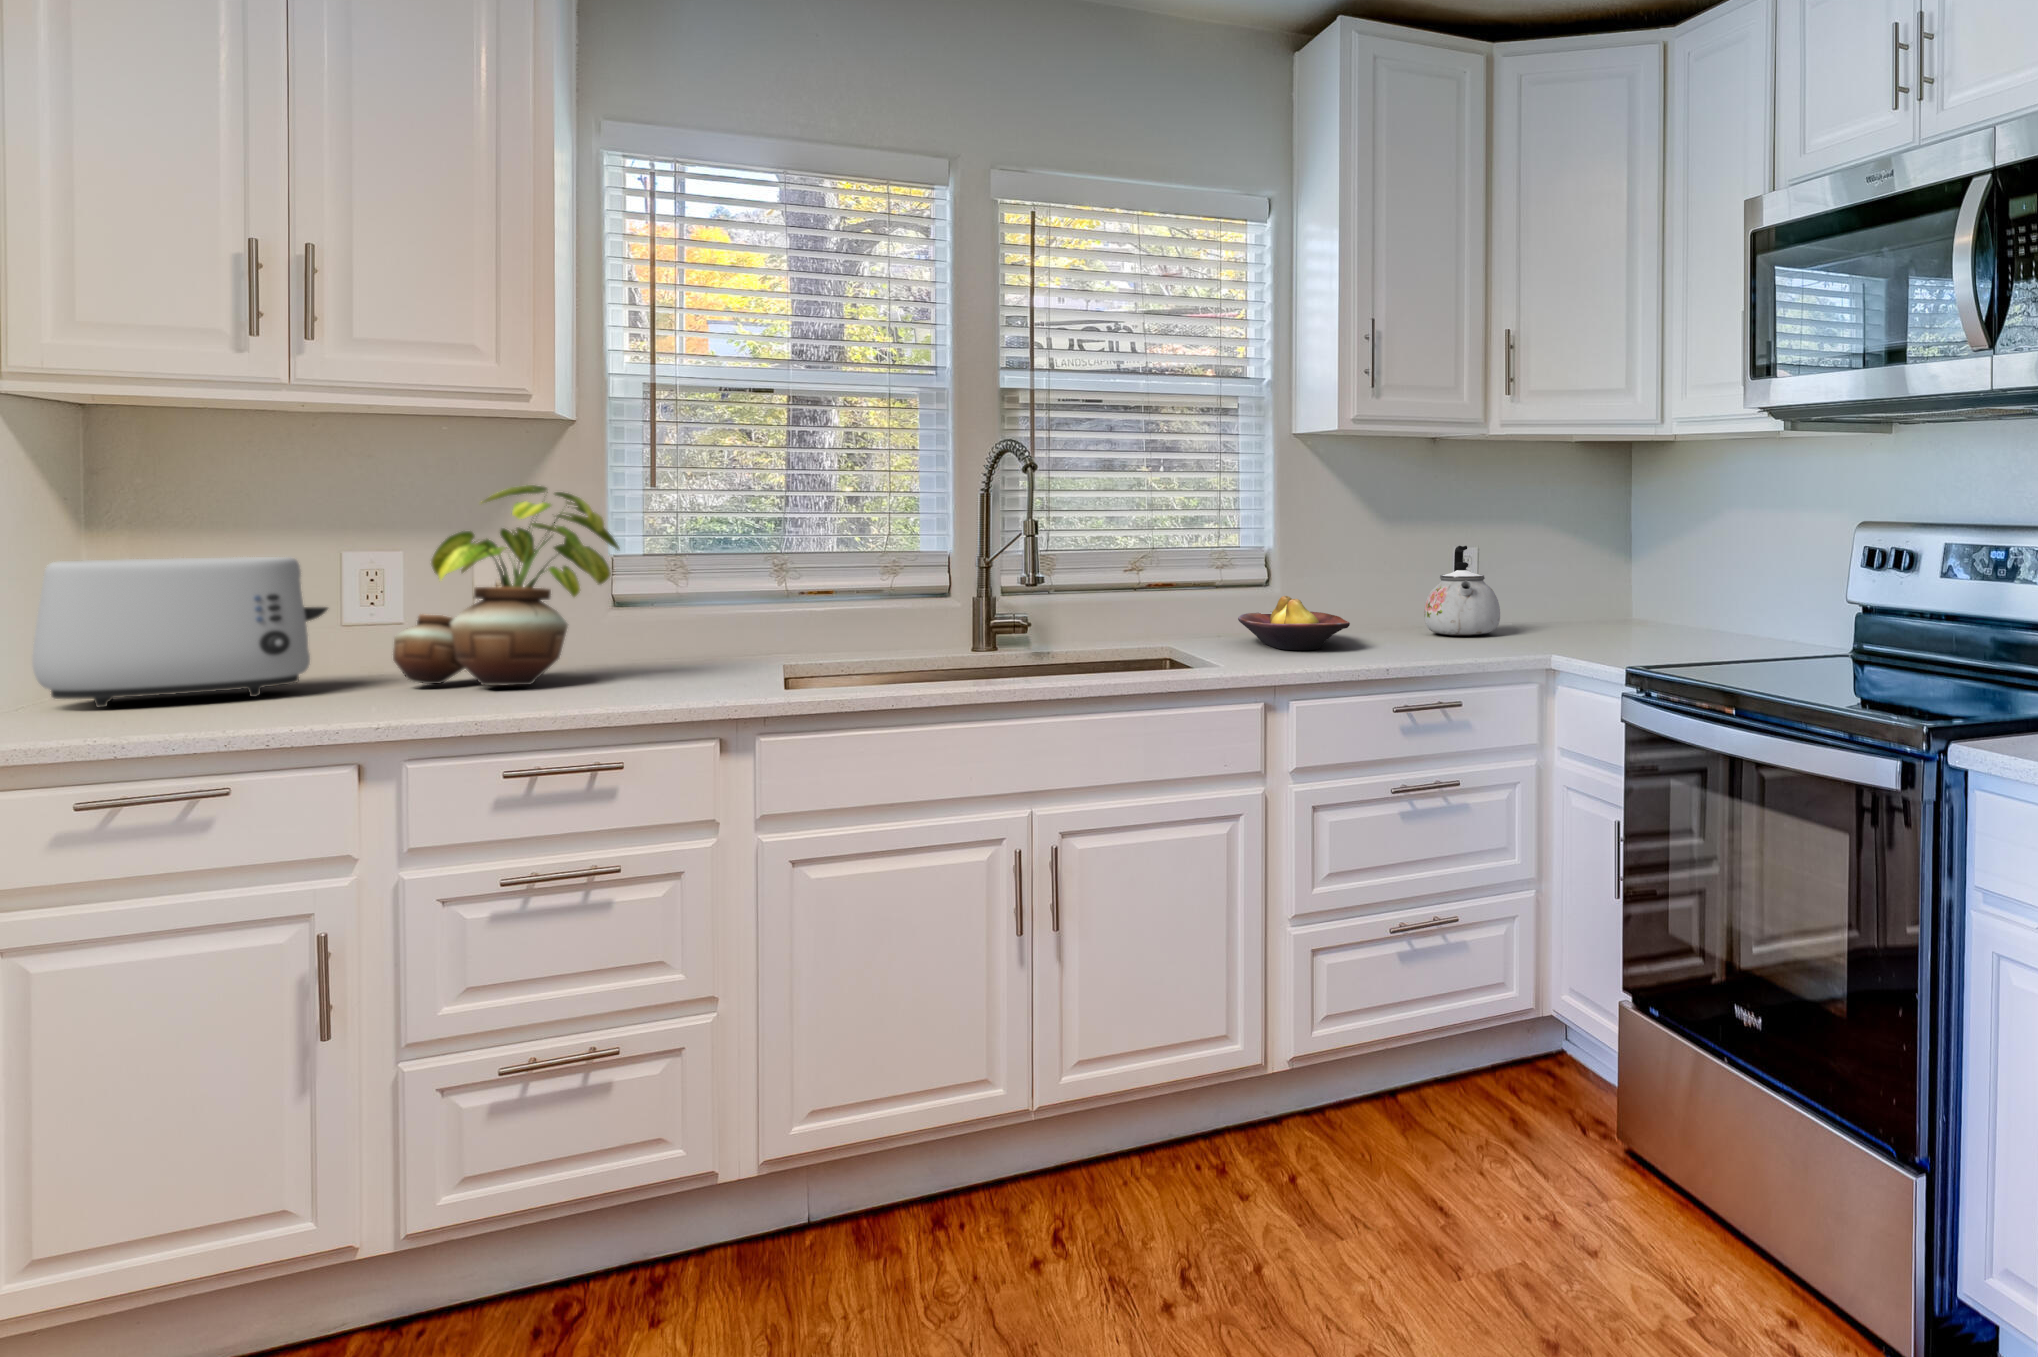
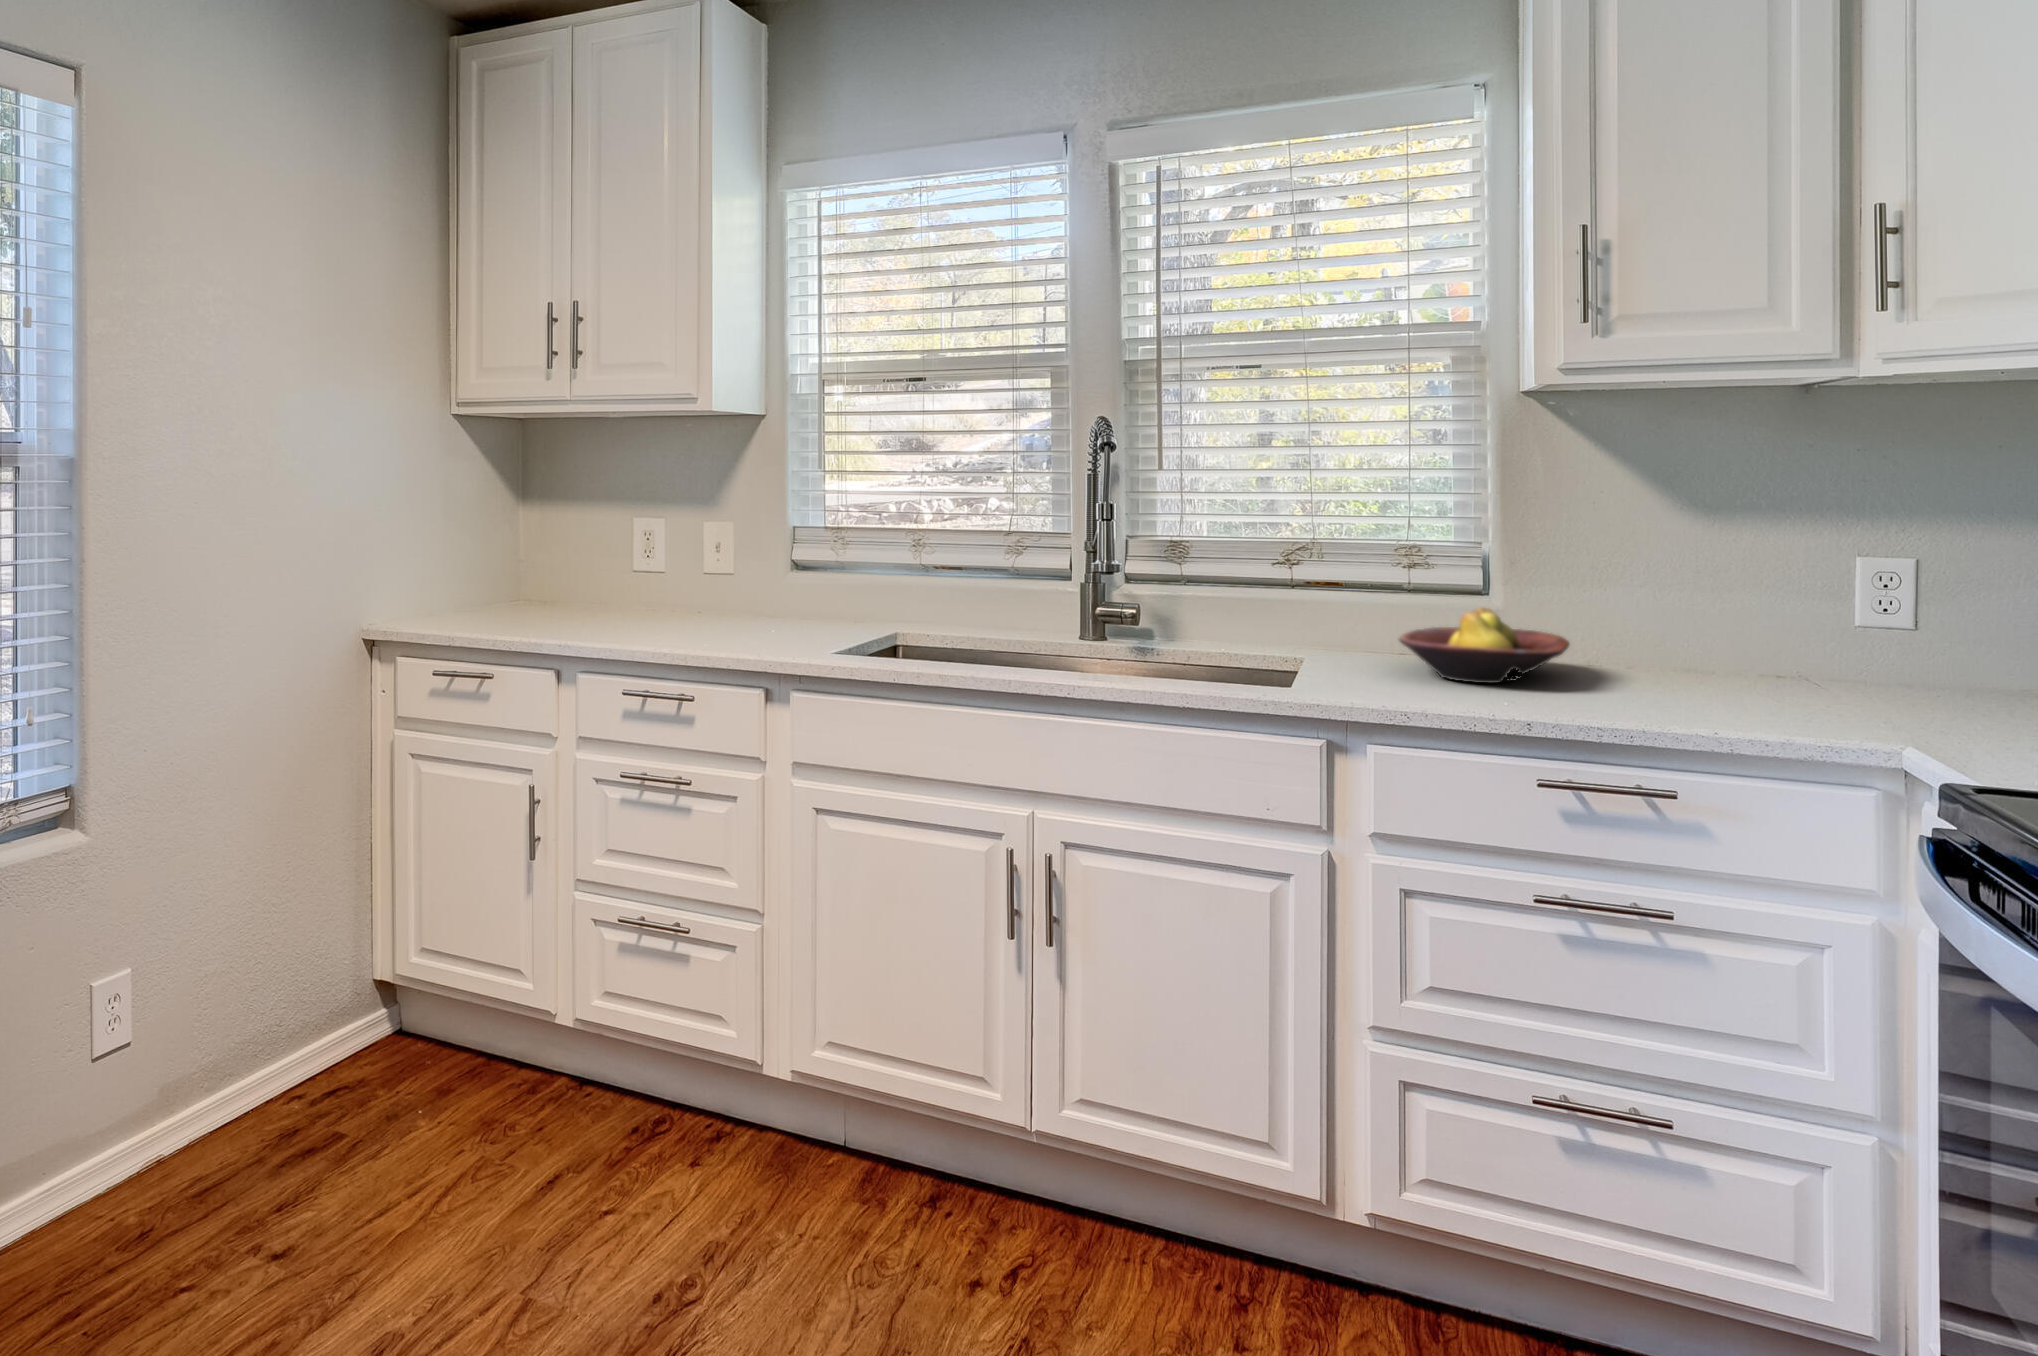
potted plant: present [393,485,619,686] -> none [631,472,767,629]
kettle: present [1424,546,1500,636] -> none [1759,549,1927,696]
toaster: present [32,557,328,707] -> none [468,523,605,620]

